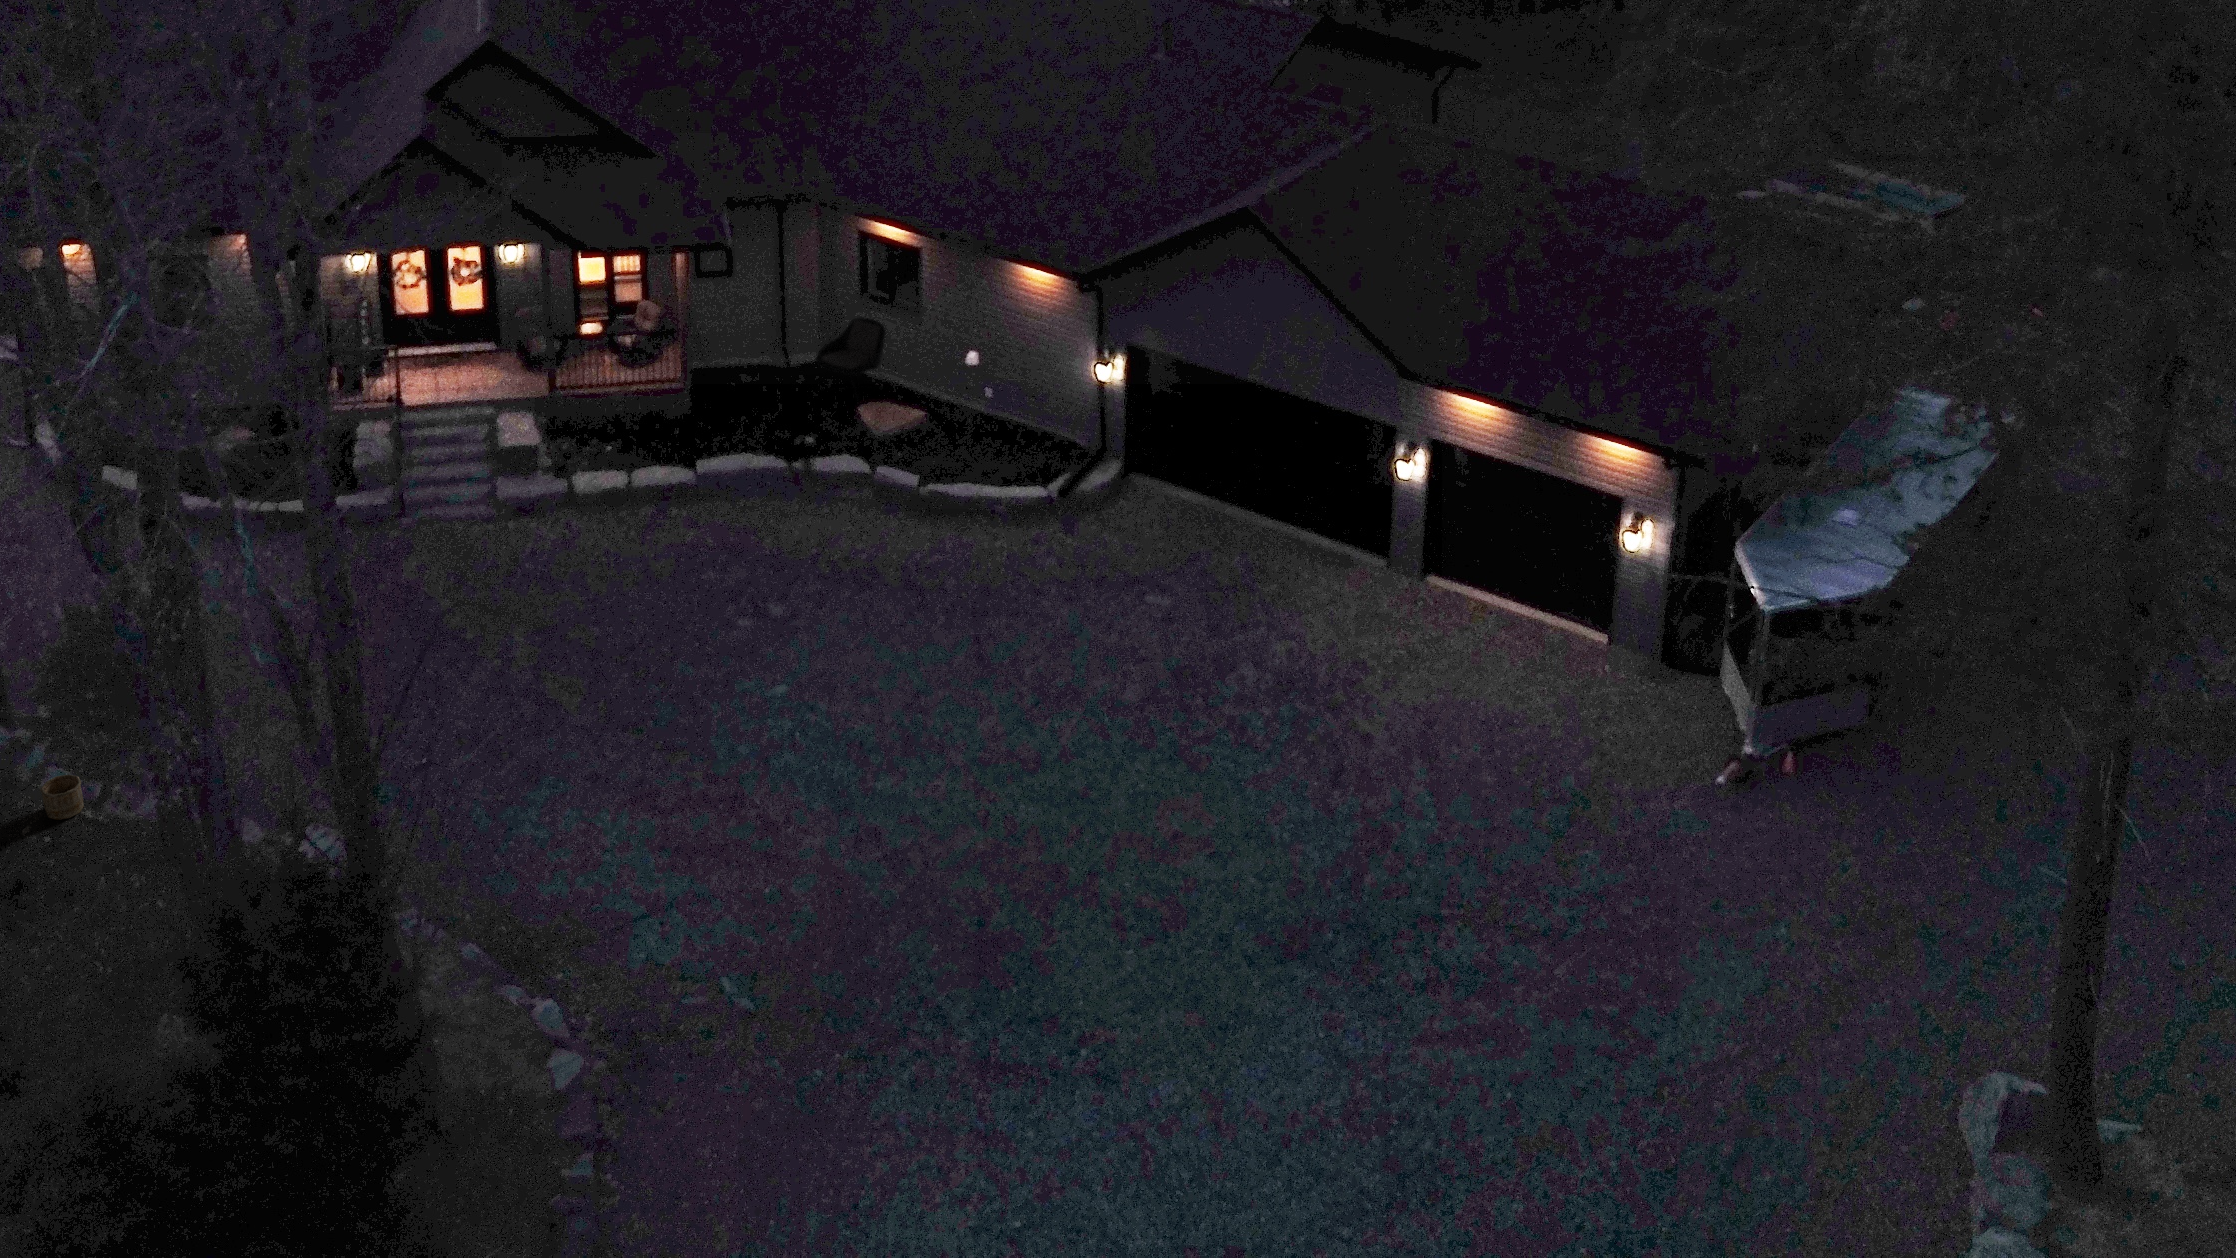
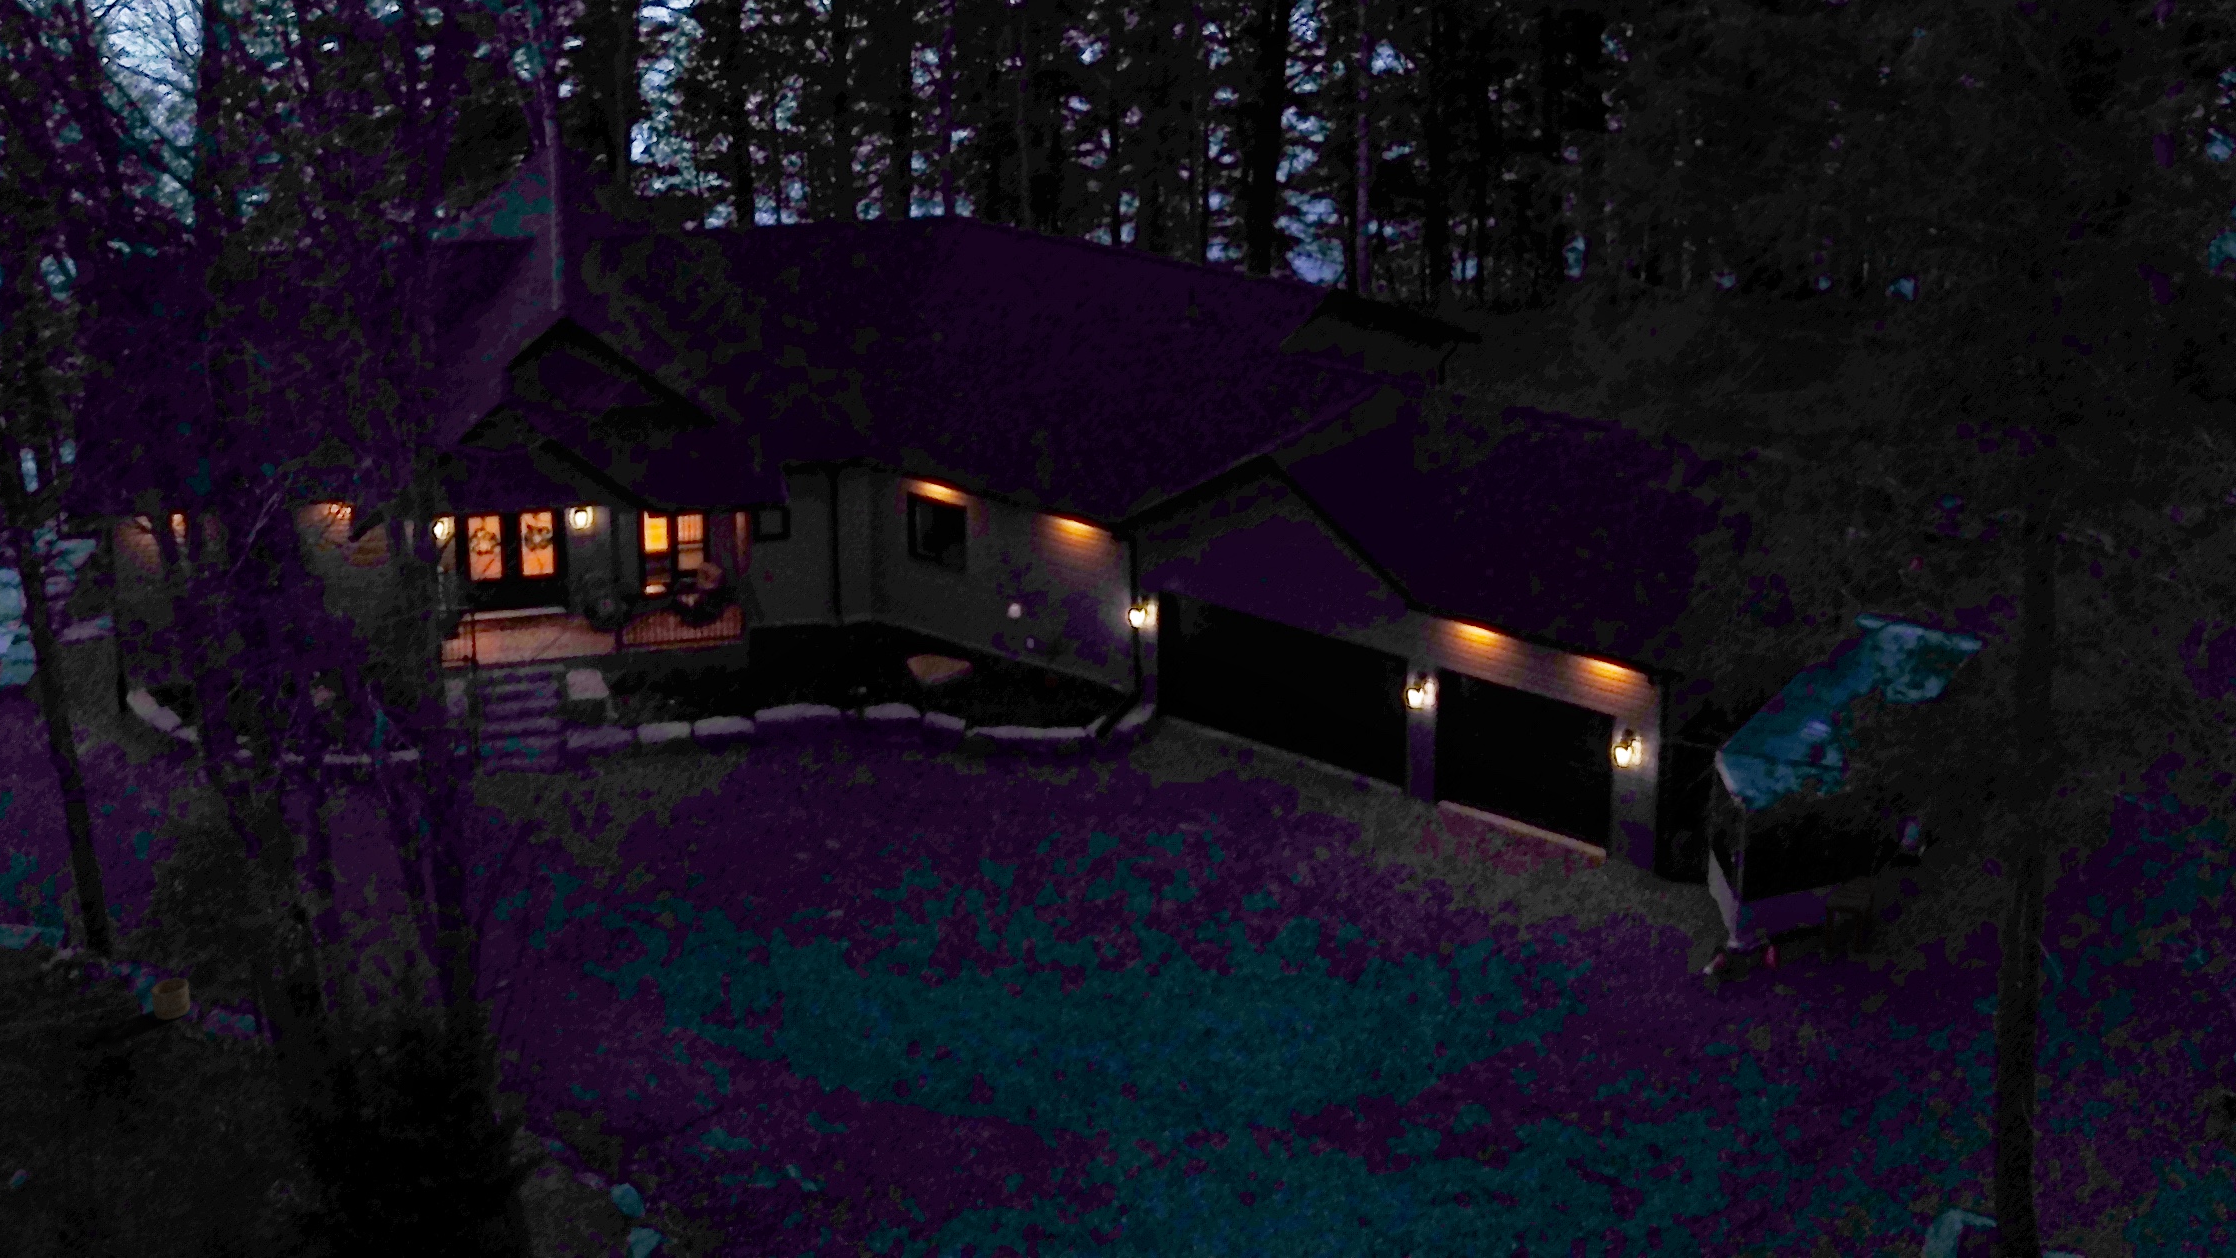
lounge chair: present [815,318,886,403] -> none [867,583,939,664]
potted tree: none [988,373,1033,436] -> present [1034,629,1071,688]
bench: none [1854,693,1915,785] -> present [1825,876,1878,952]

